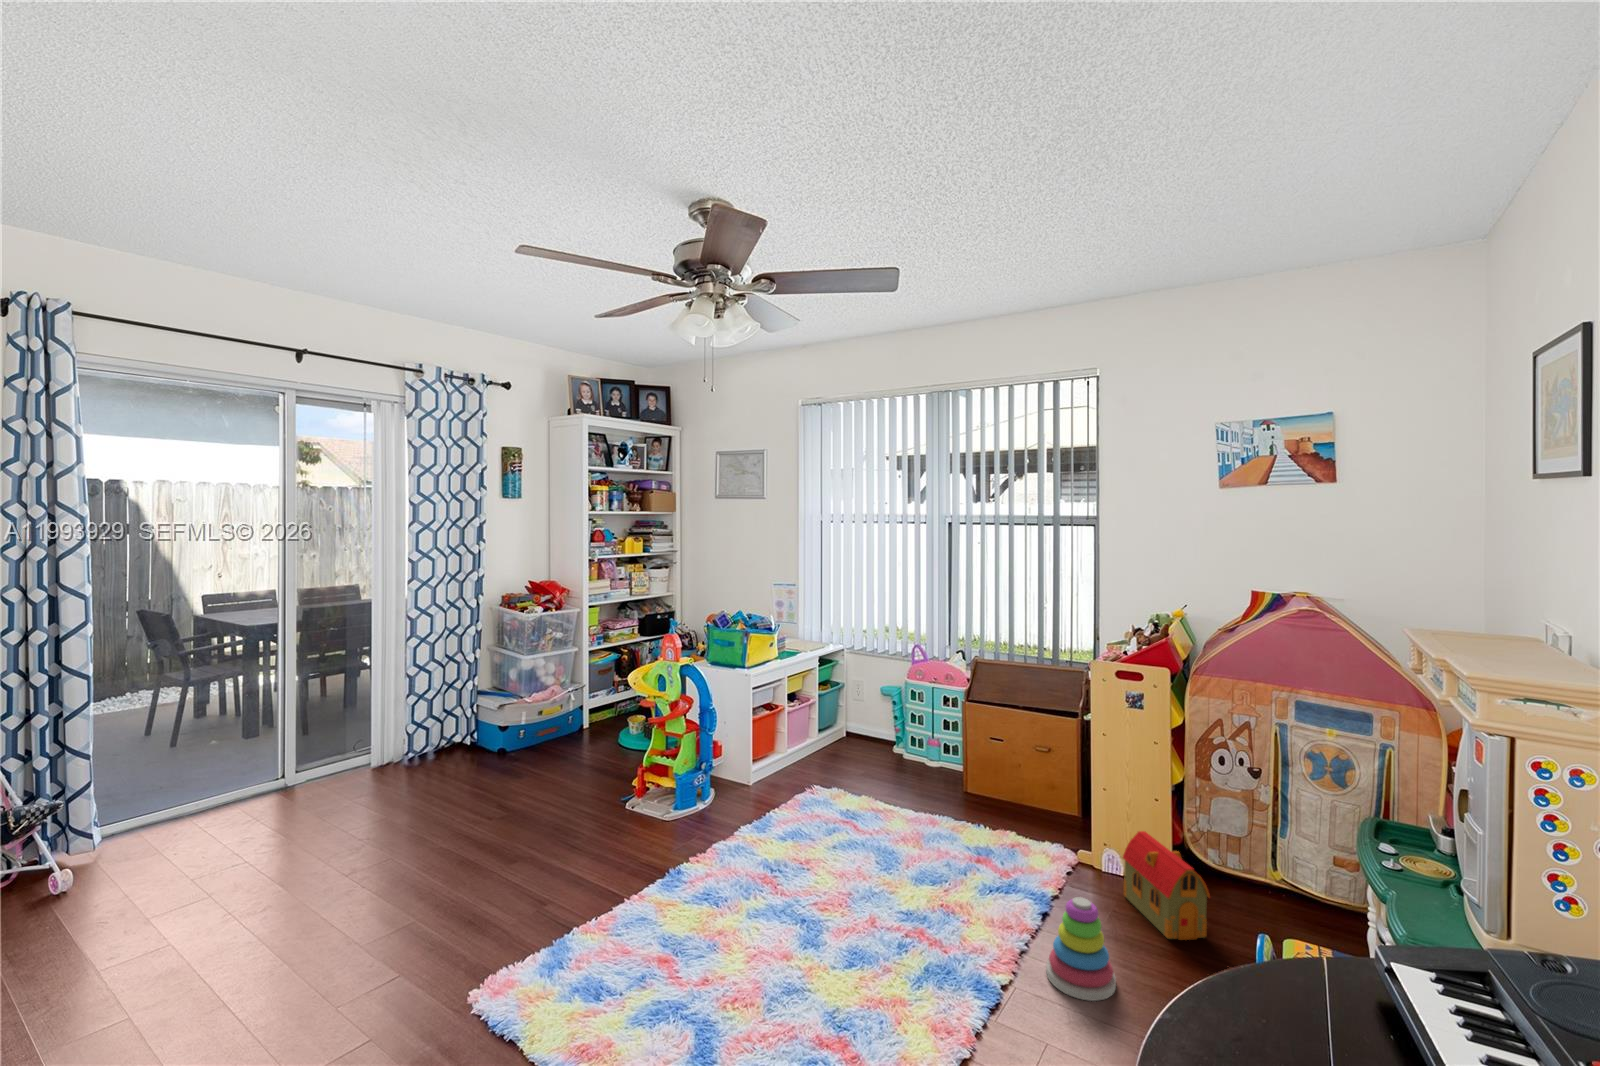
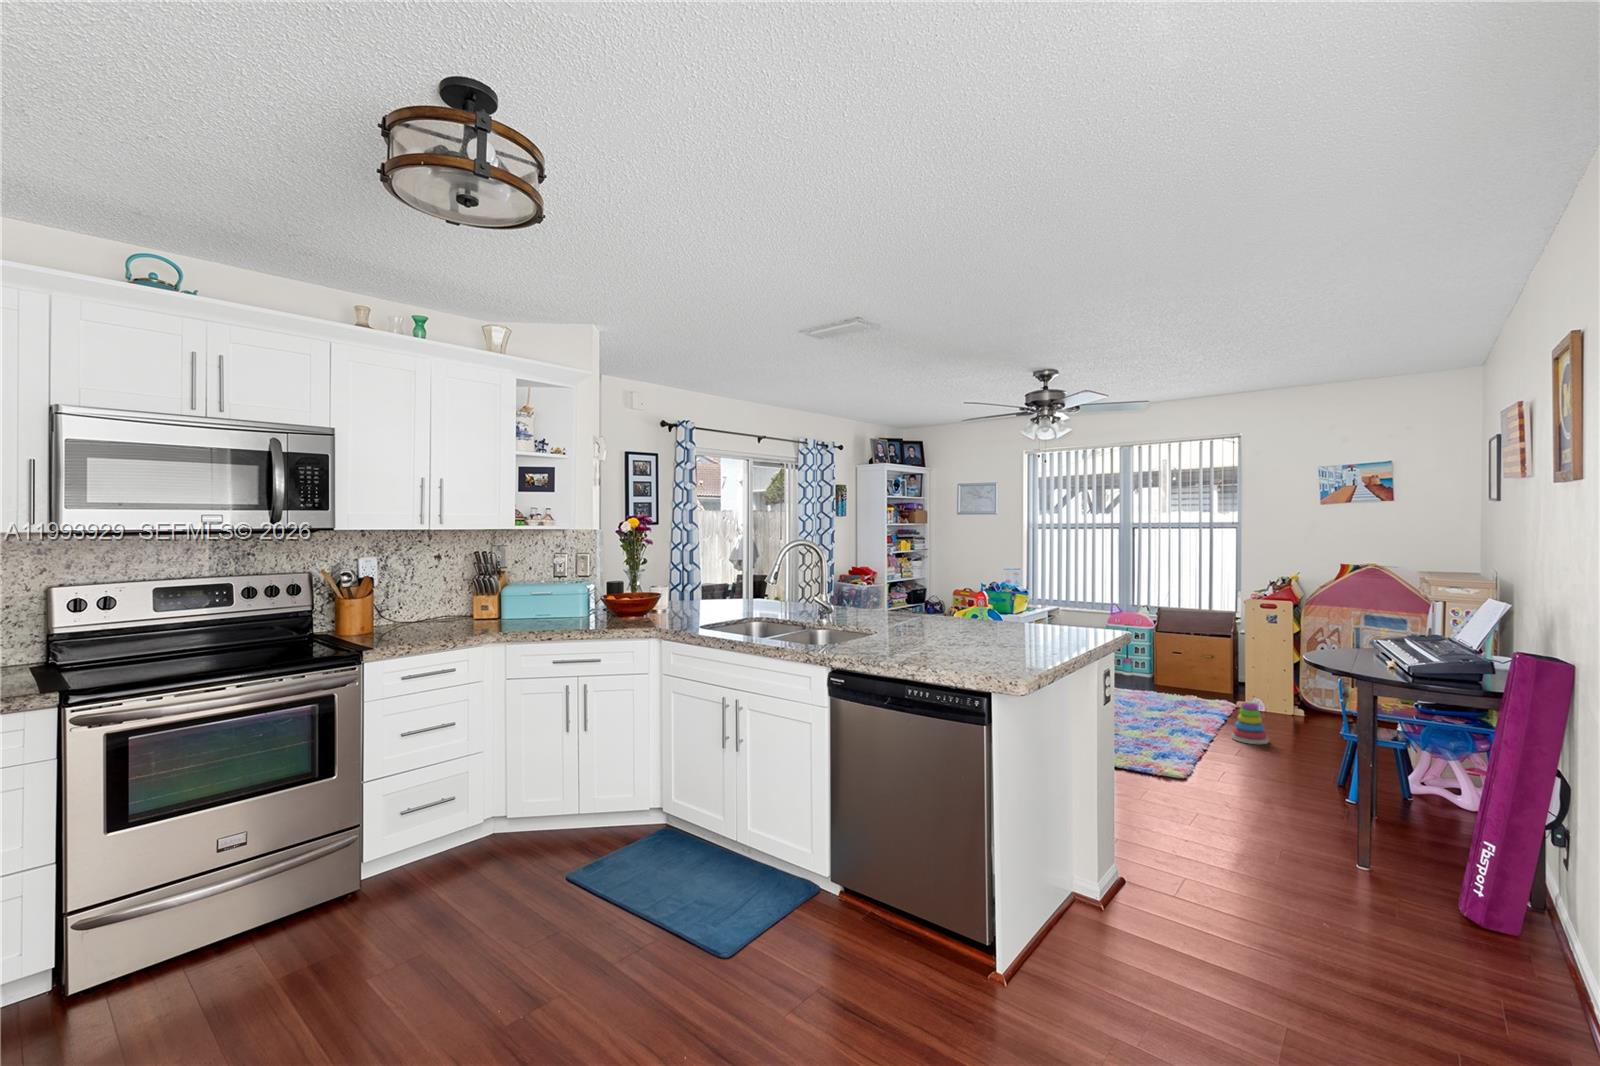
toy house: present [1123,831,1210,940] -> none [1267,687,1318,733]

